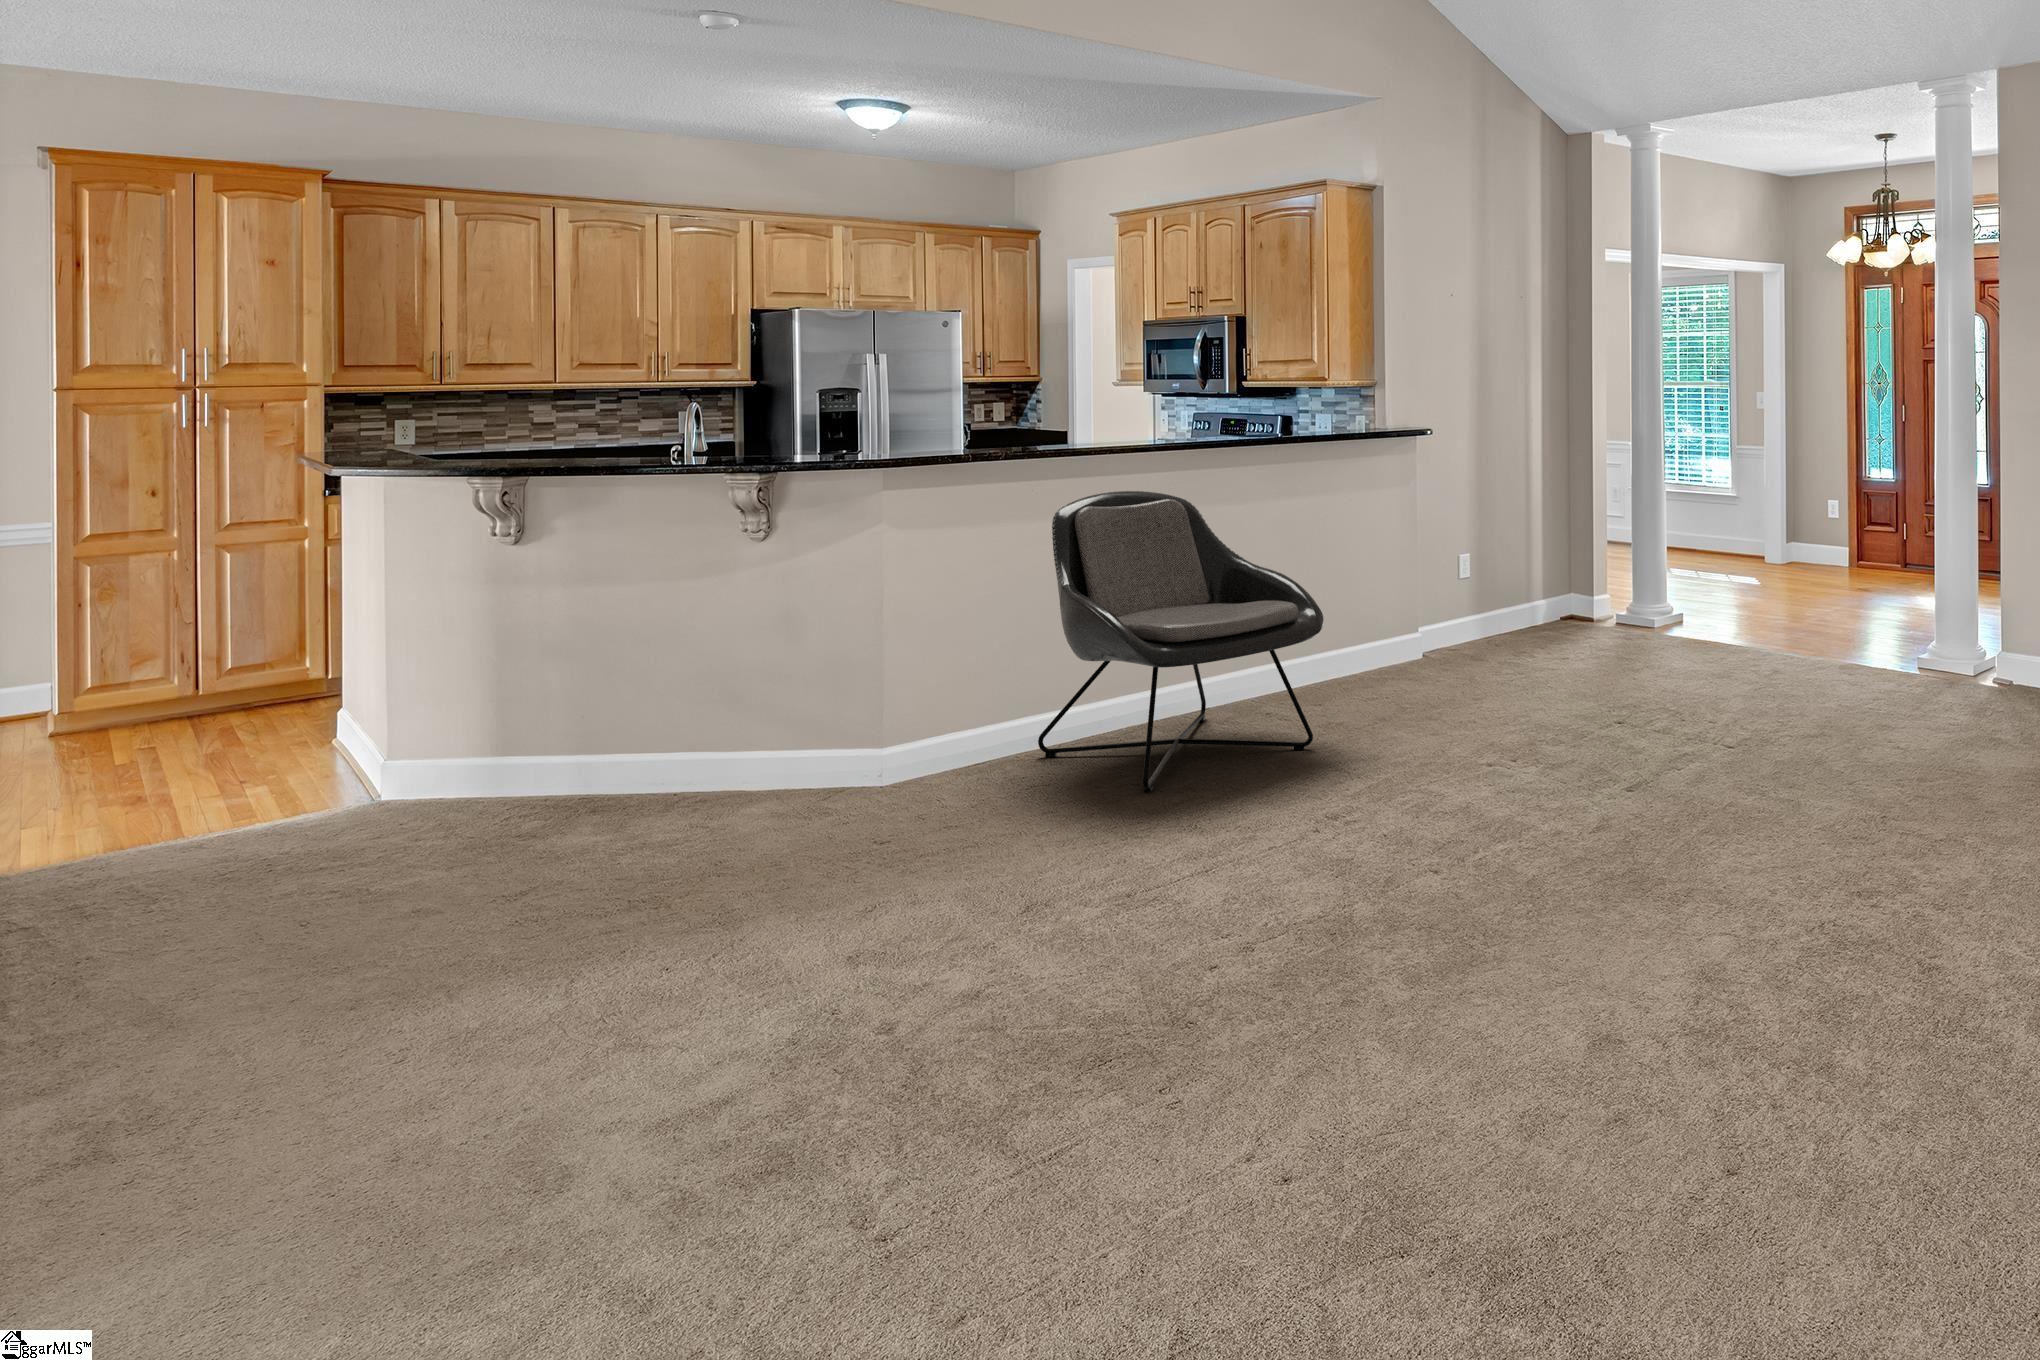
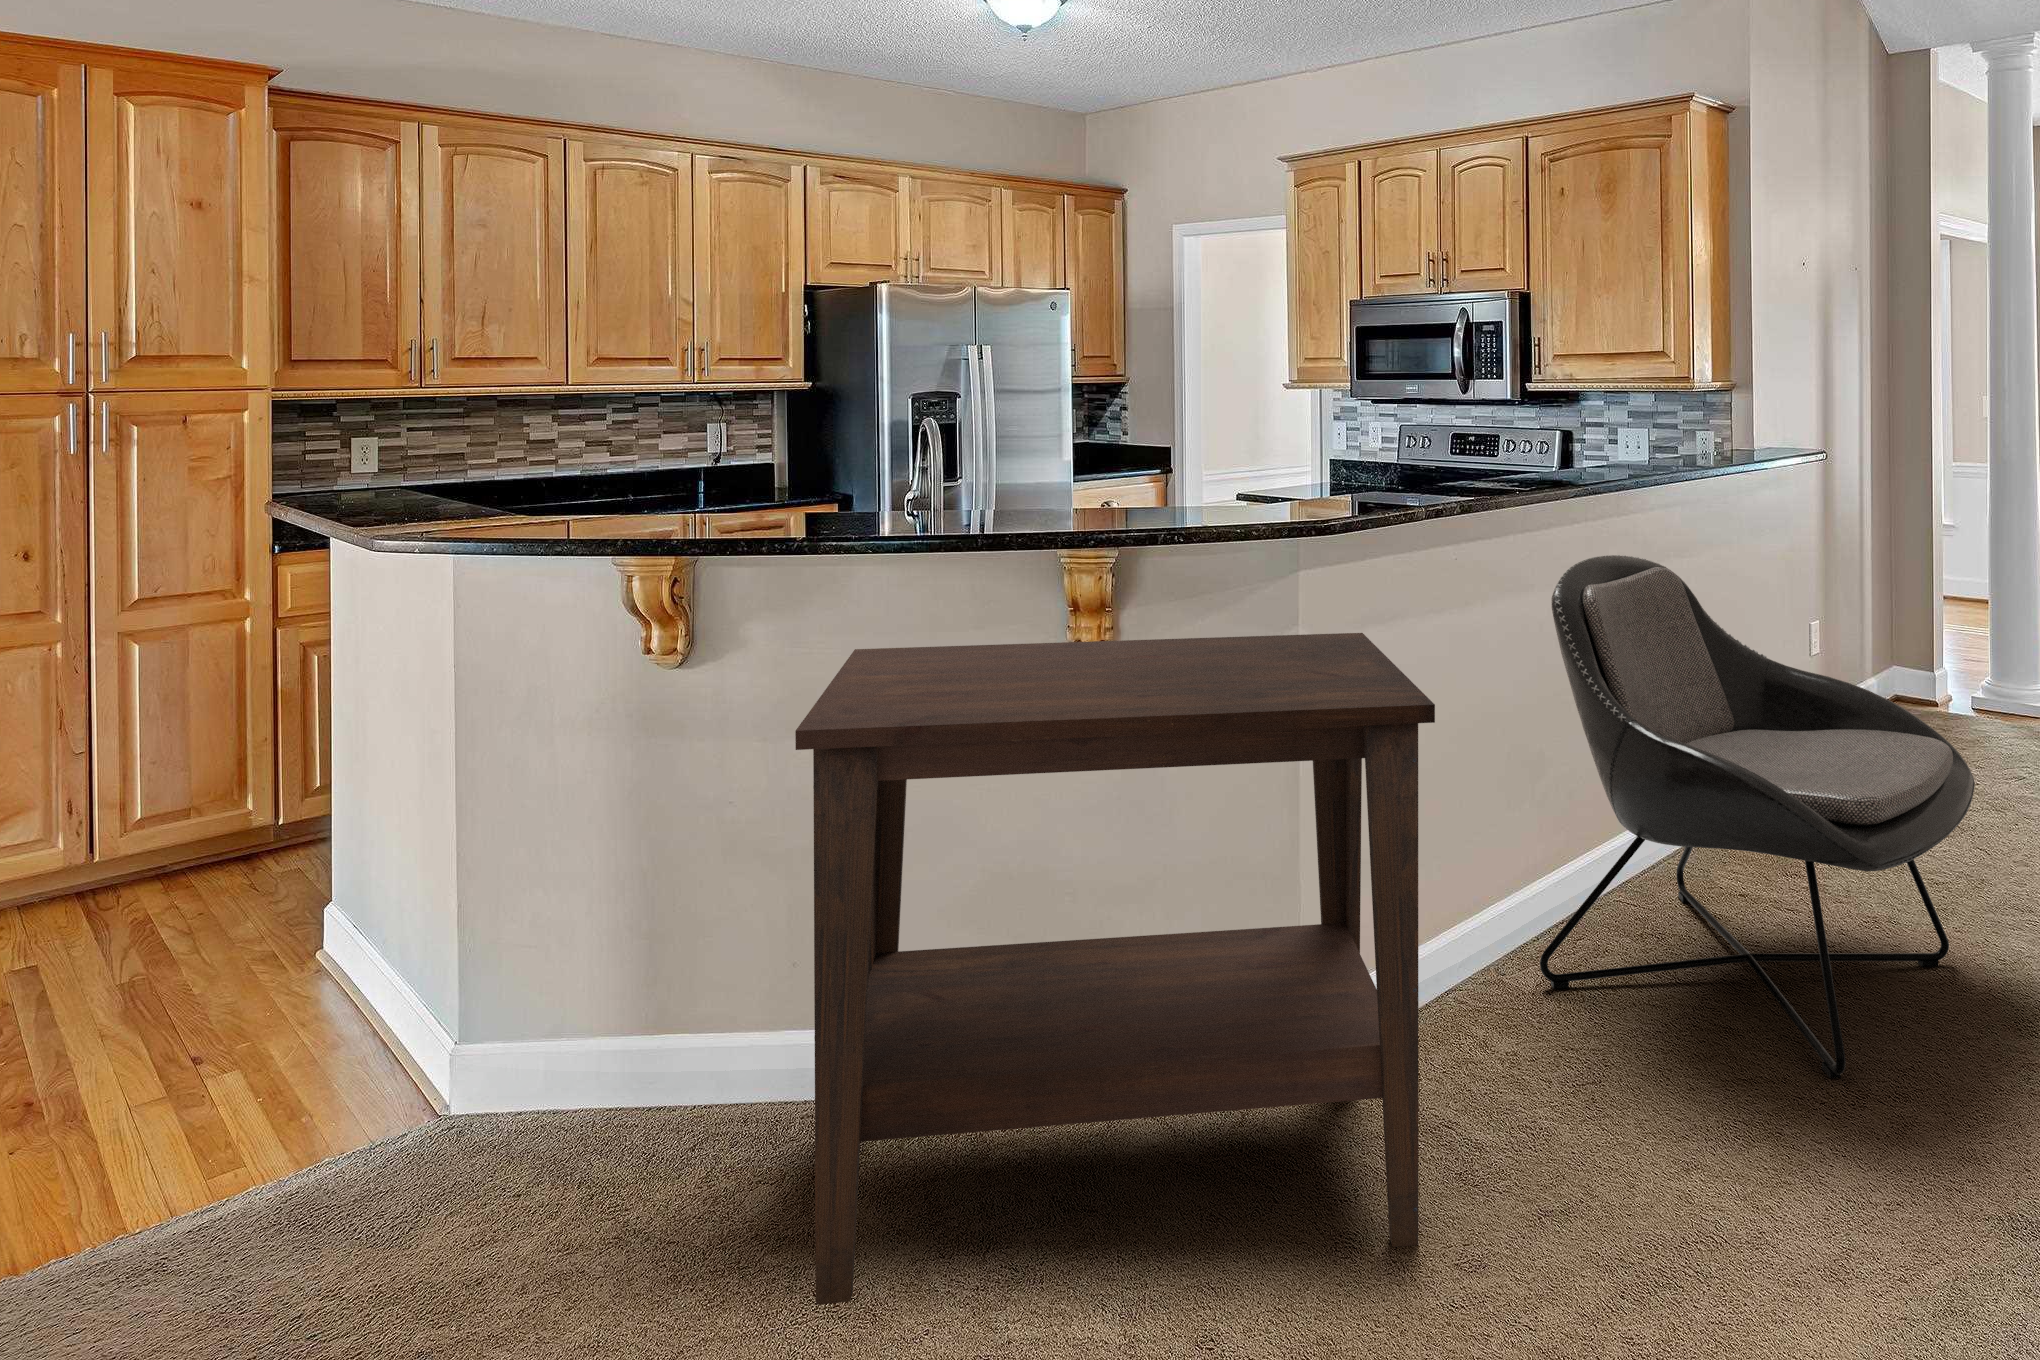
side table: none [451,526,874,859] -> present [795,633,1435,1305]

